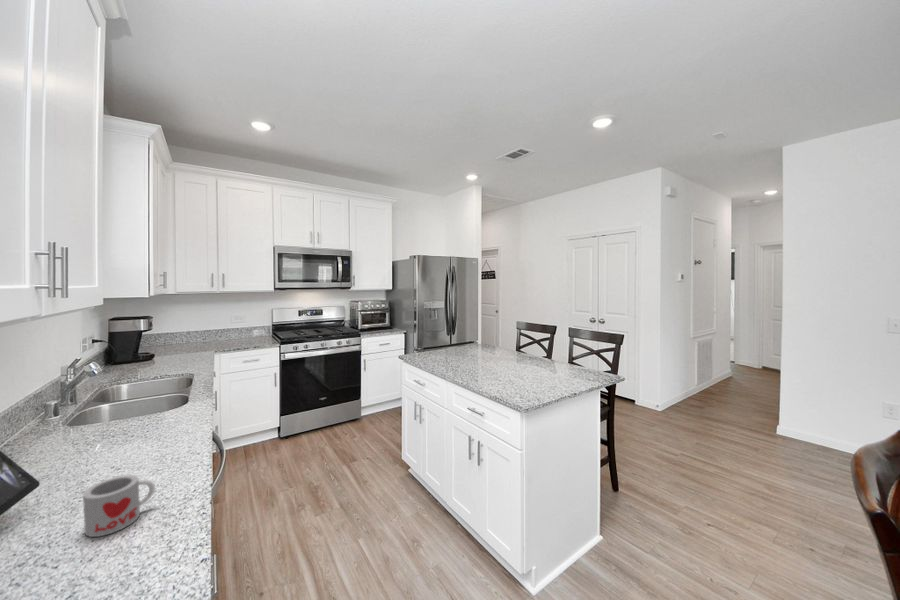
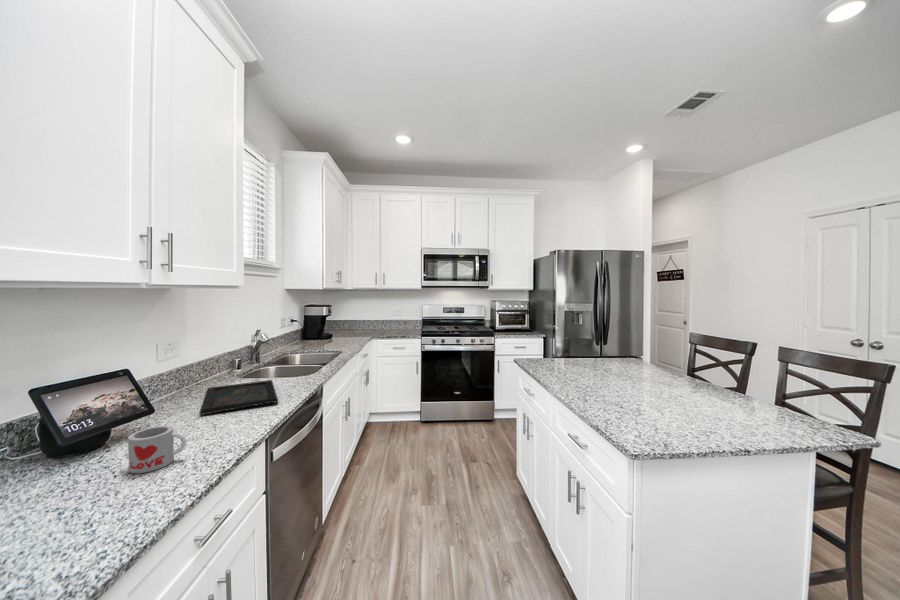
tray: none [52,415,191,468] -> present [200,380,278,415]

